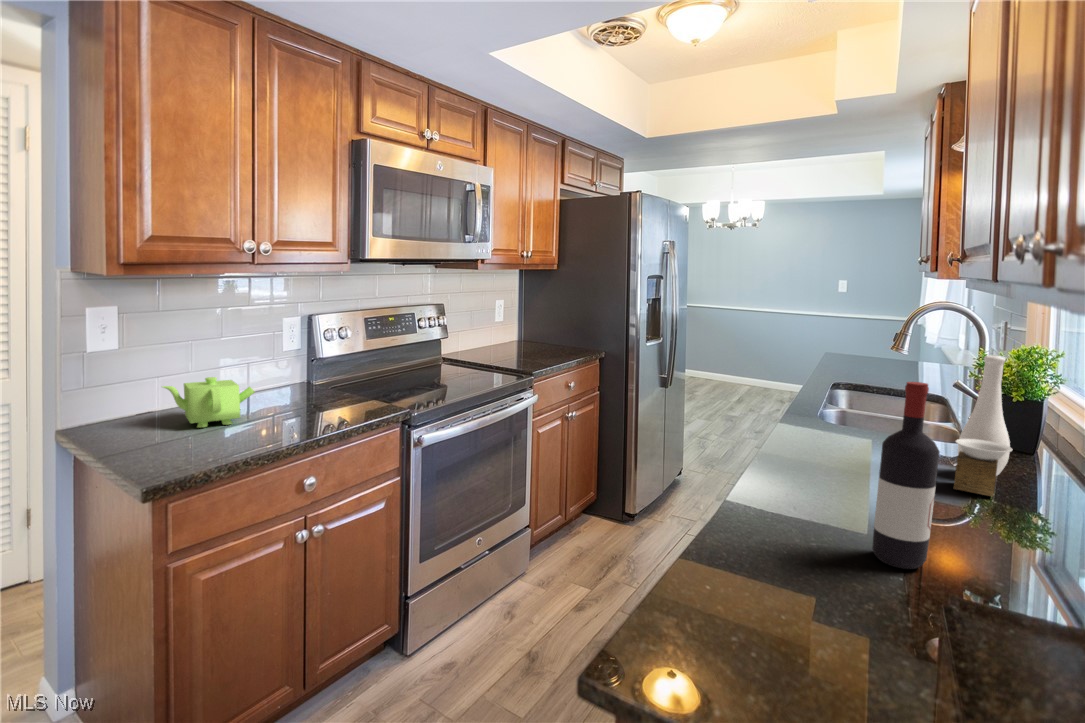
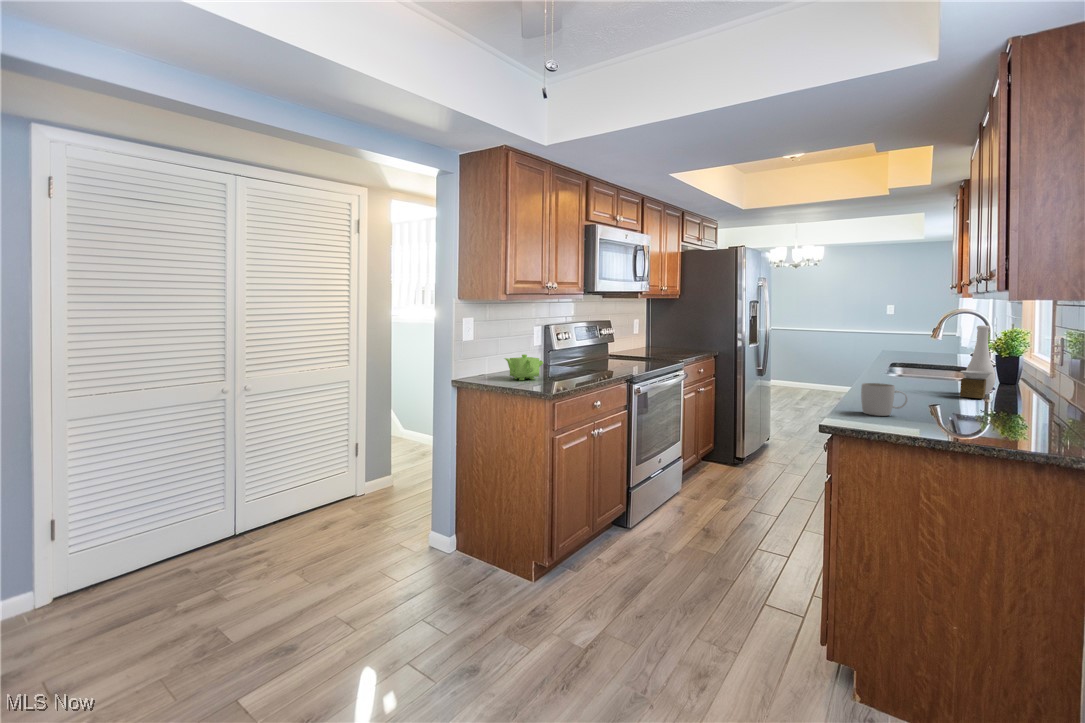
wine bottle: present [872,382,940,569] -> none [910,326,941,412]
mug: none [774,513,871,602] -> present [861,383,908,416]

